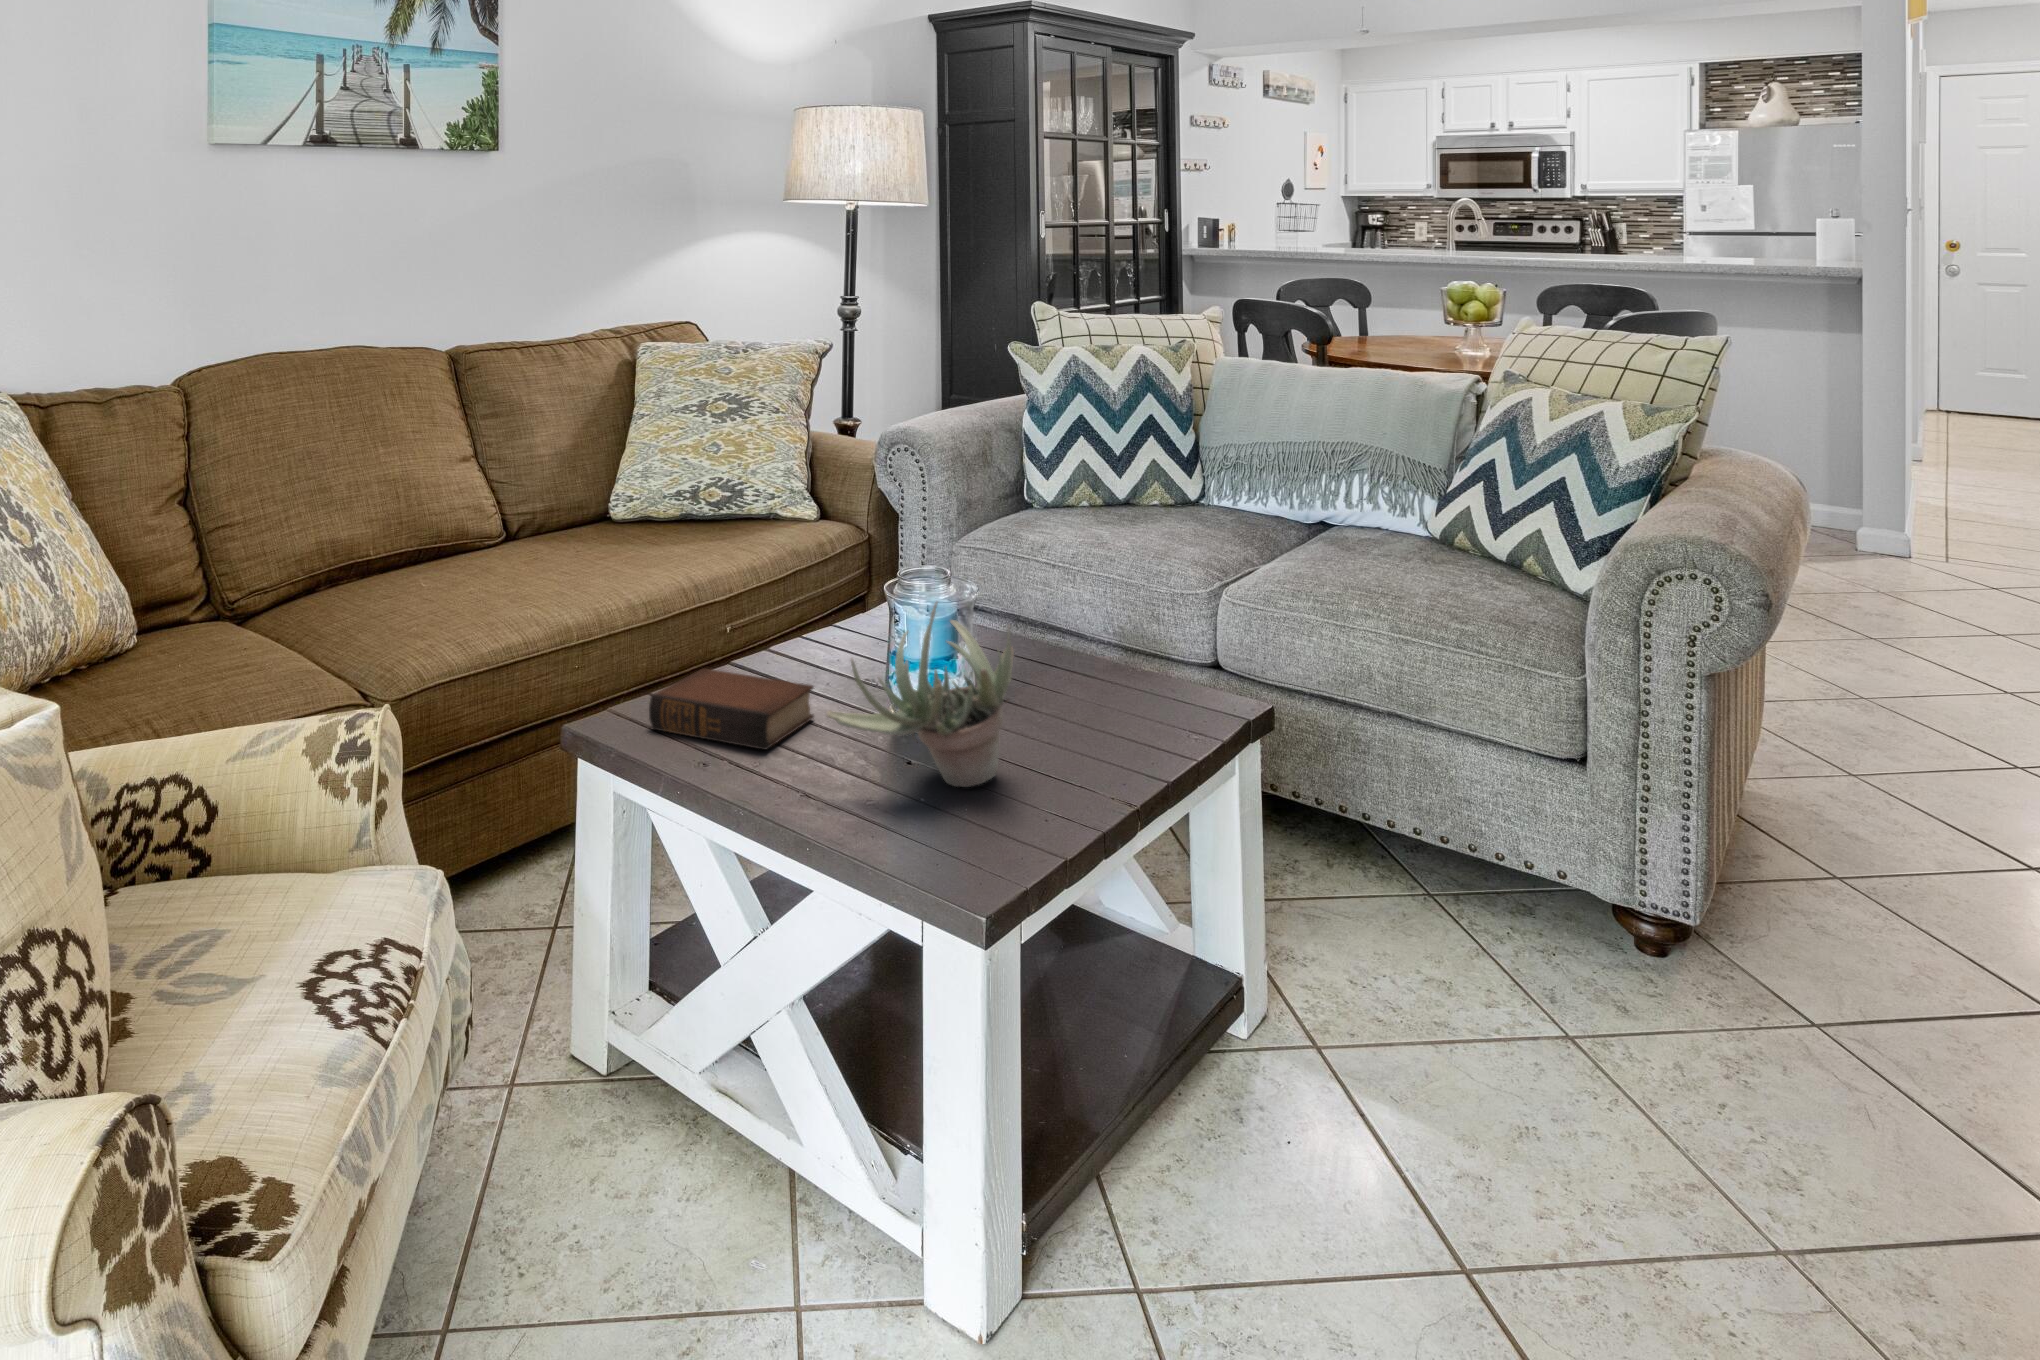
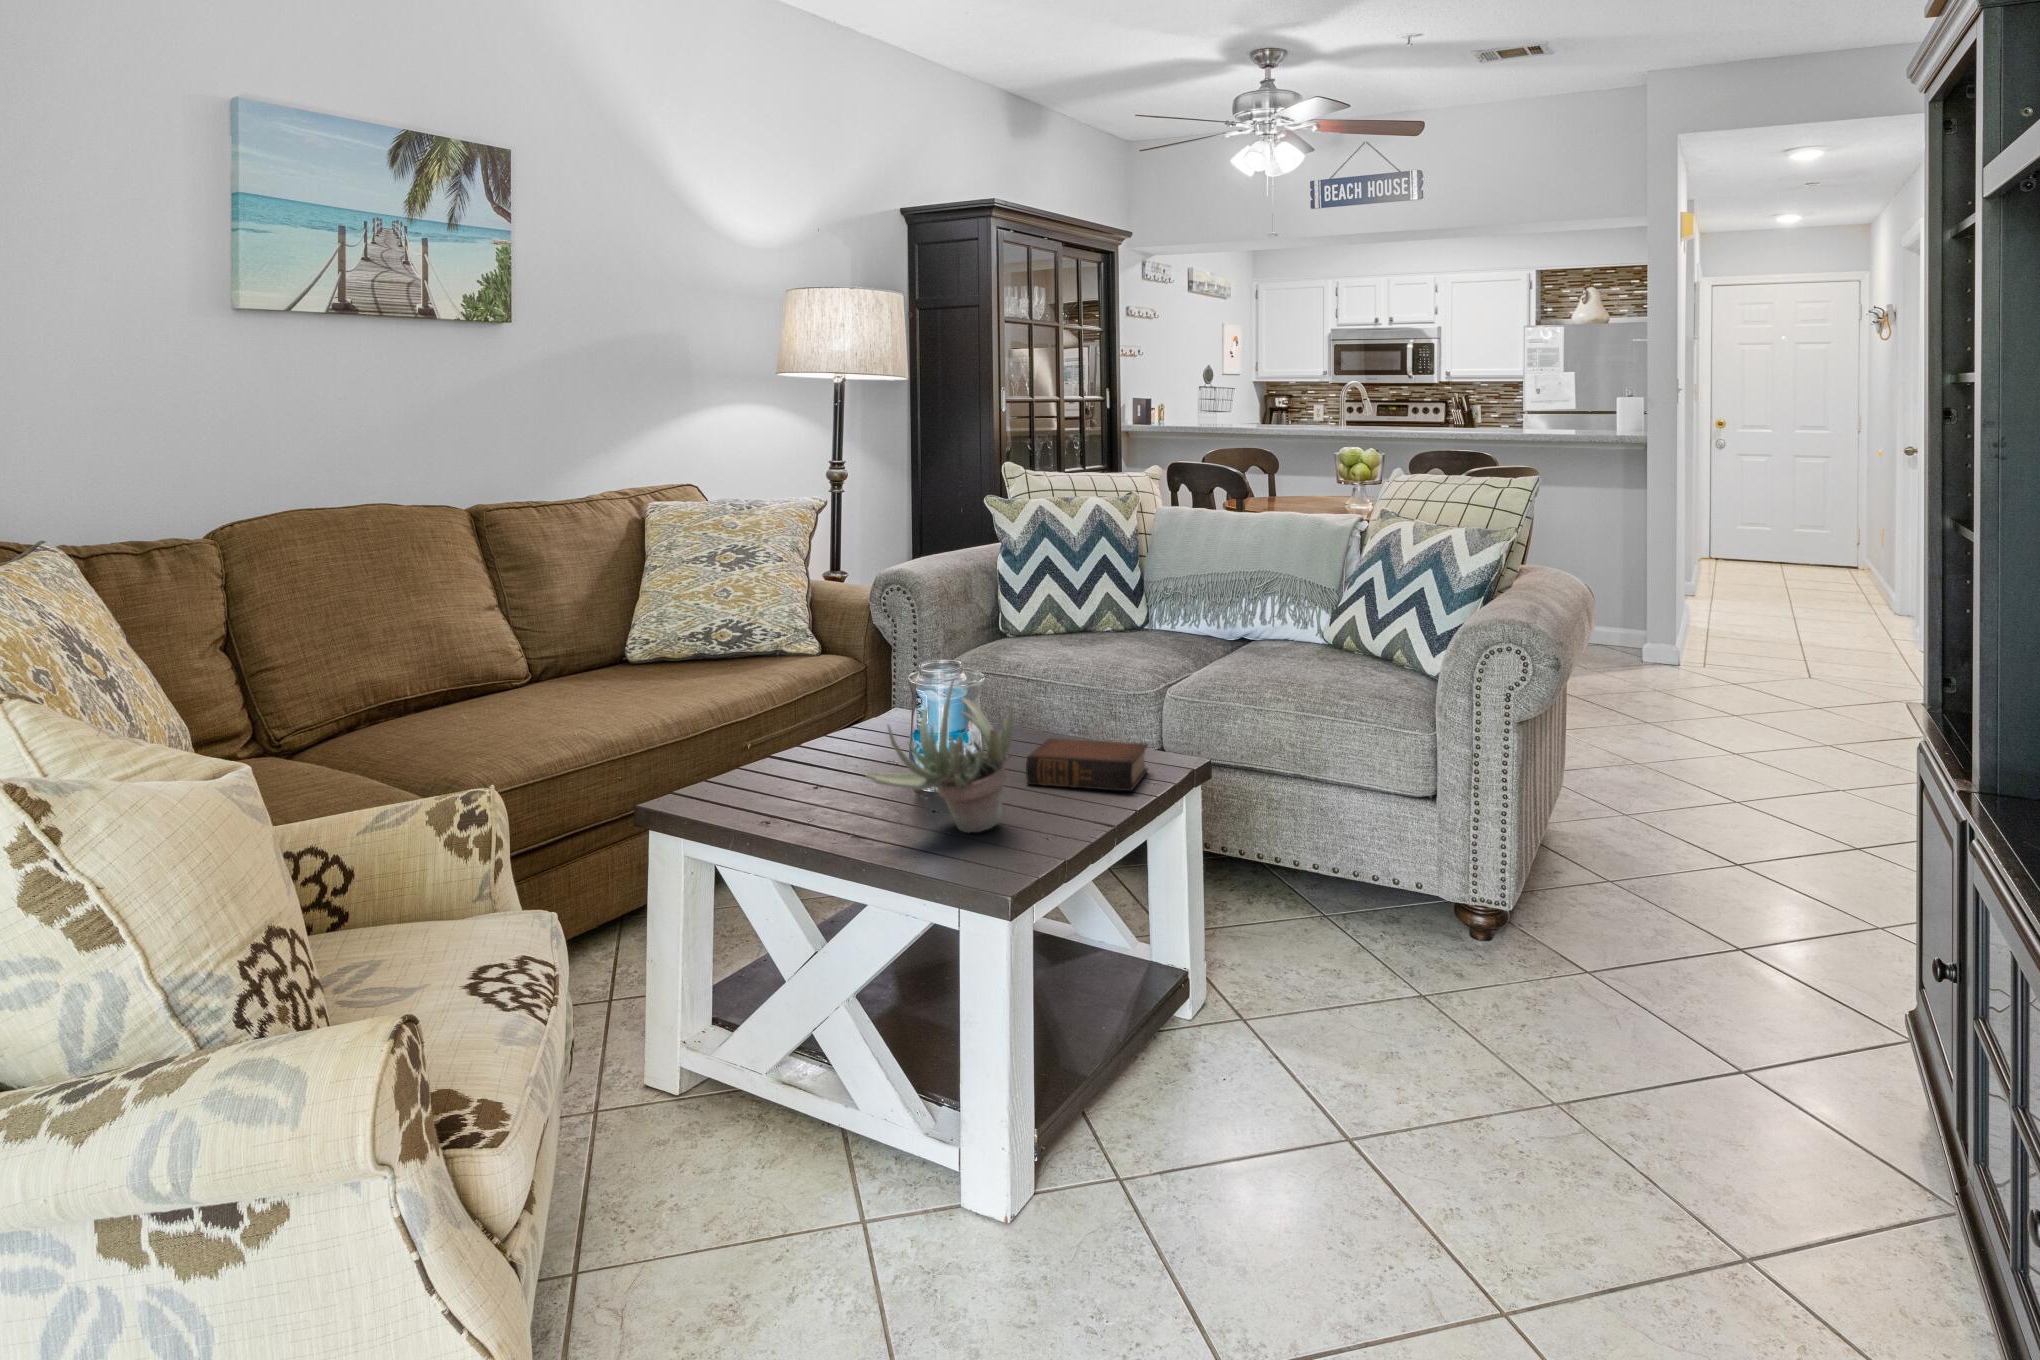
book: present [649,669,814,750] -> present [1026,738,1148,791]

